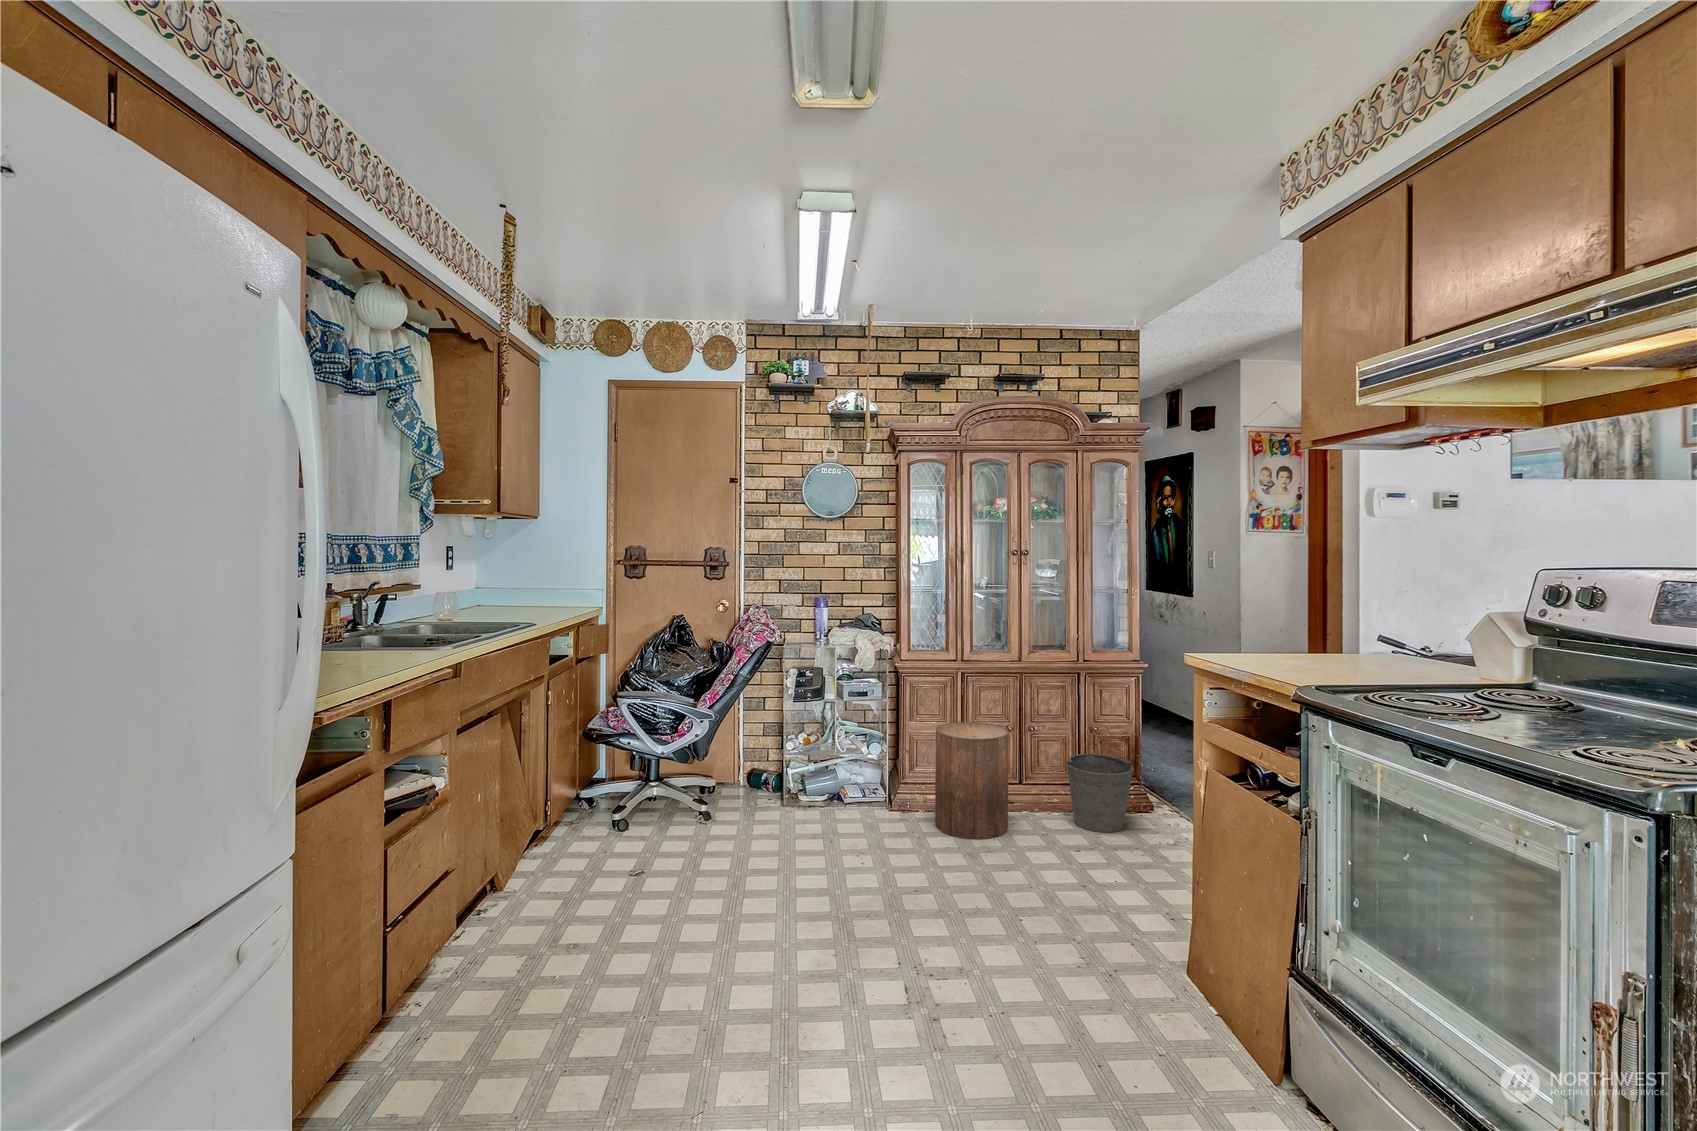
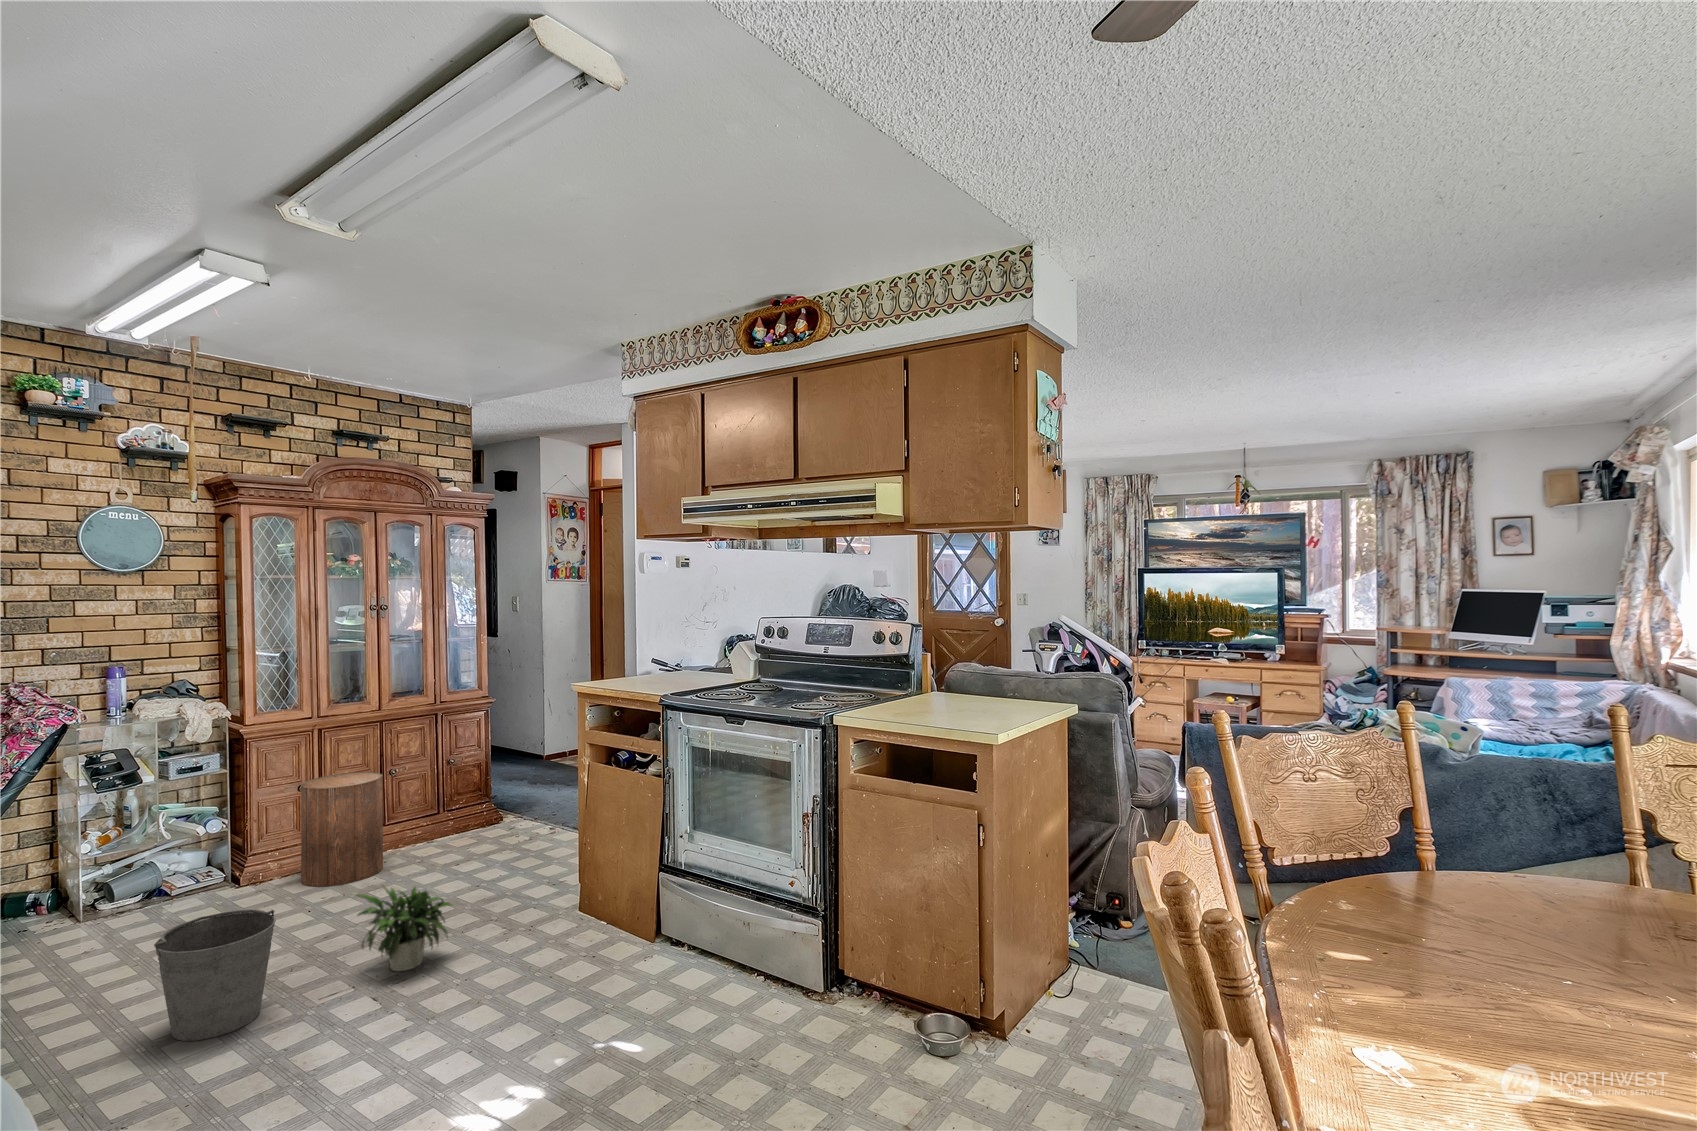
bucket: present [1066,754,1133,832] -> present [154,910,276,1041]
potted plant: none [895,875,994,996] -> present [358,886,452,971]

